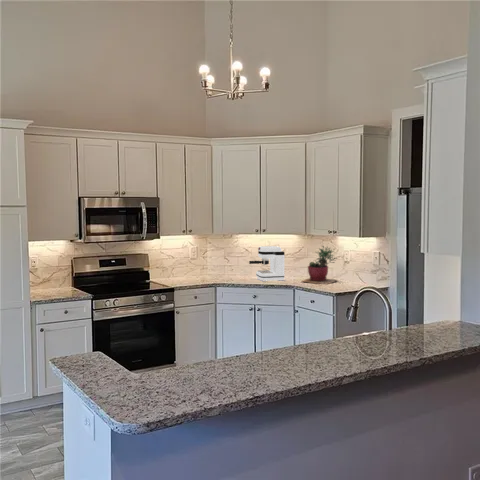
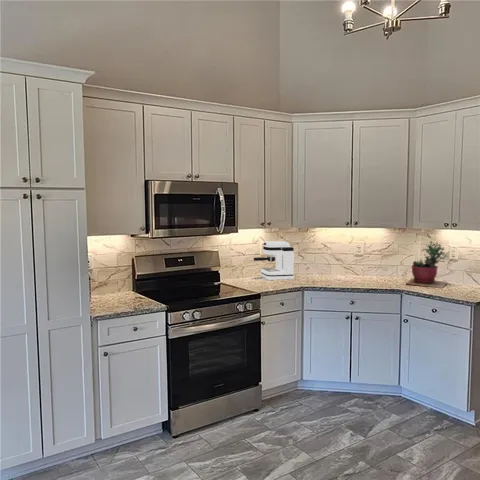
coffee maker: present [249,246,285,281] -> present [254,241,294,280]

